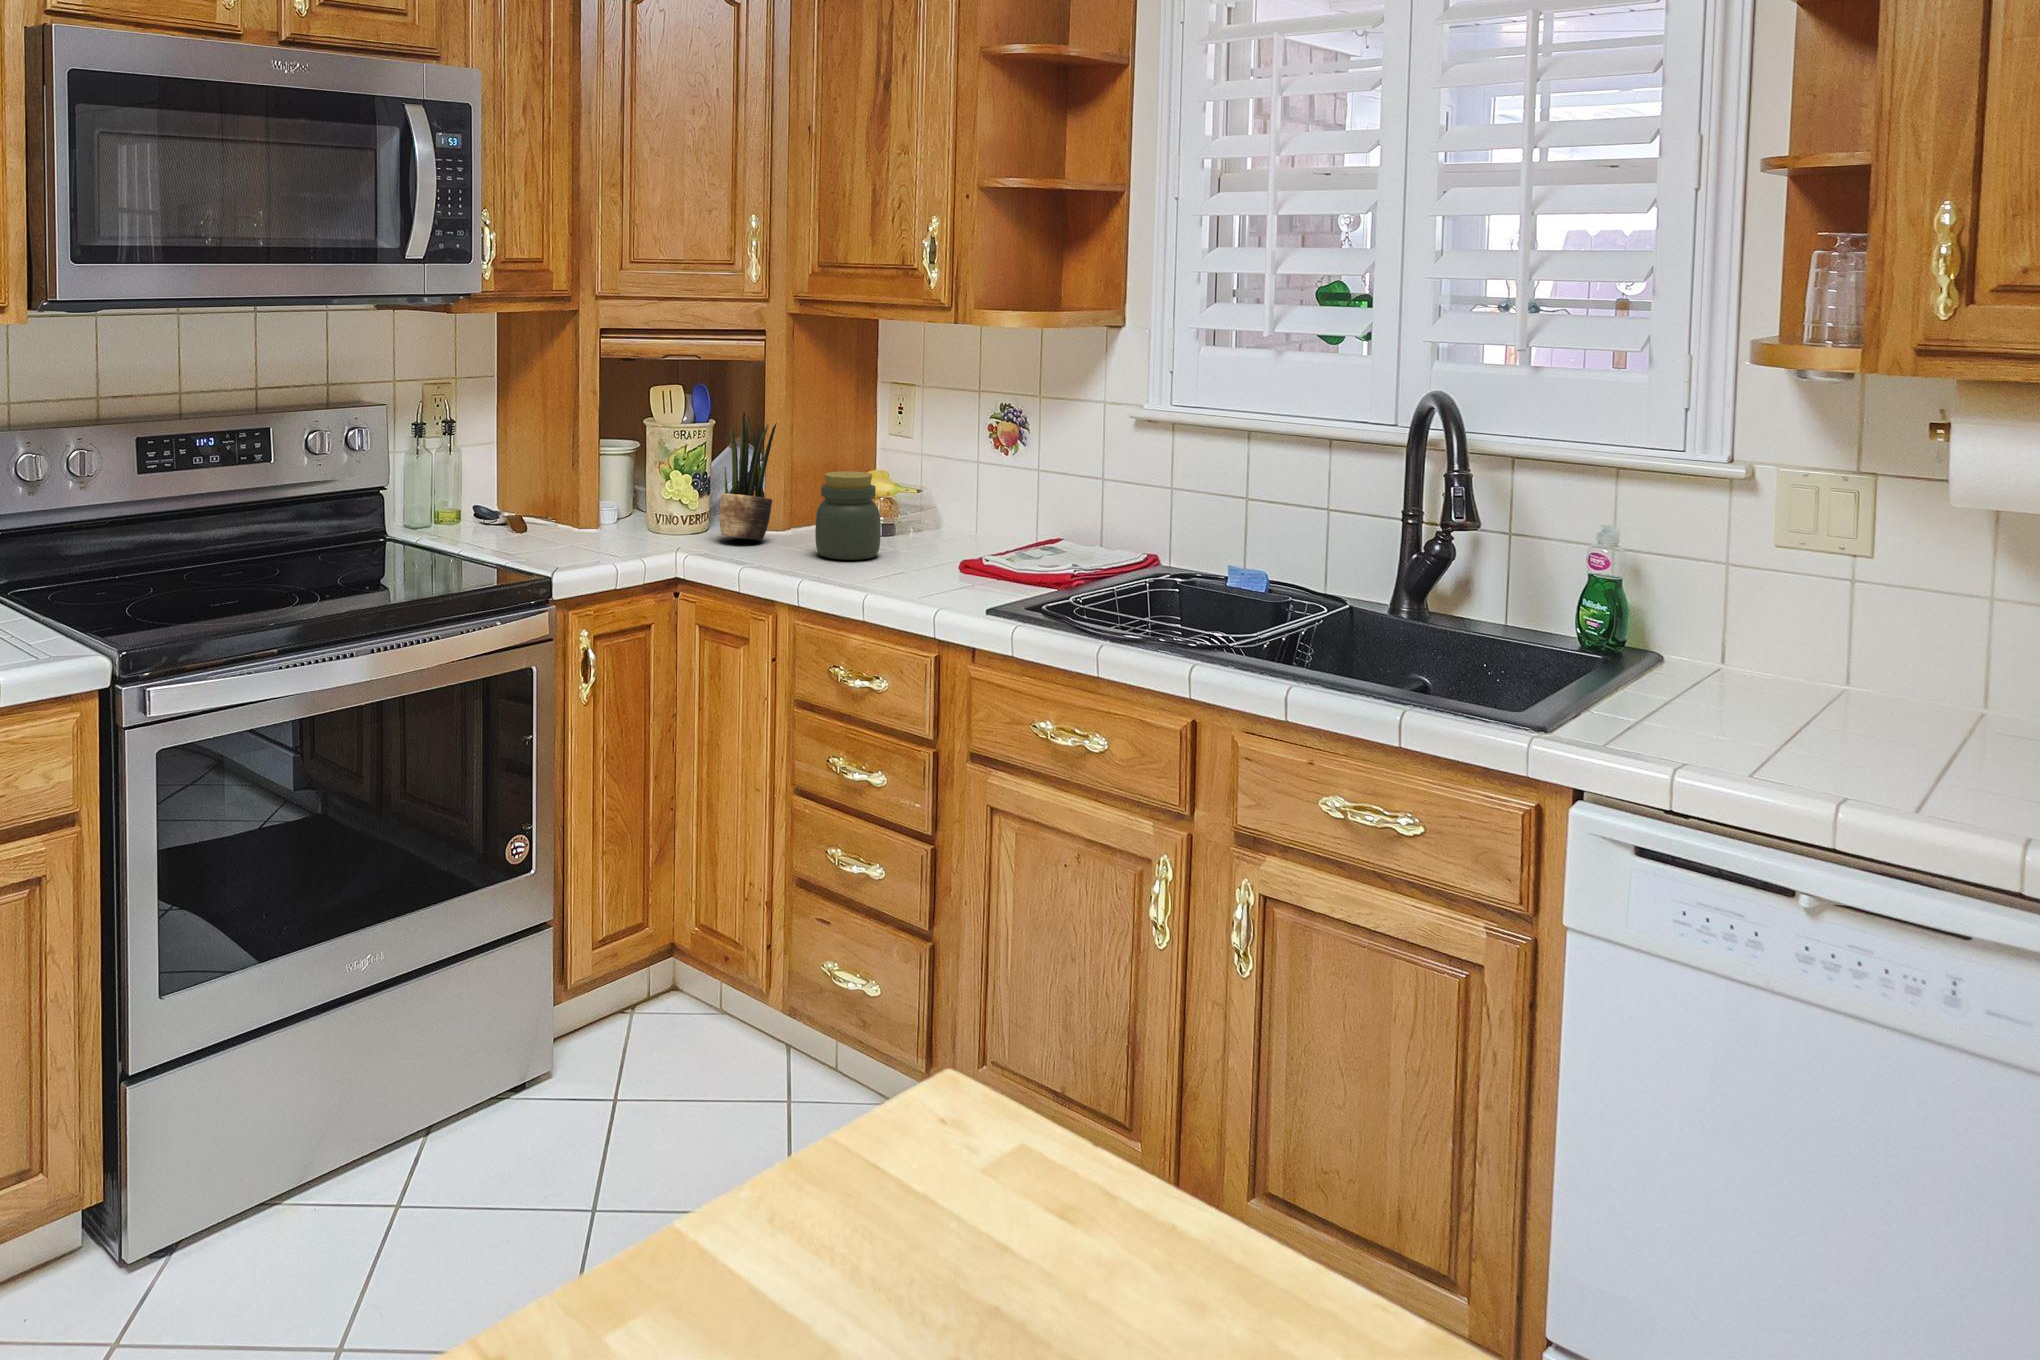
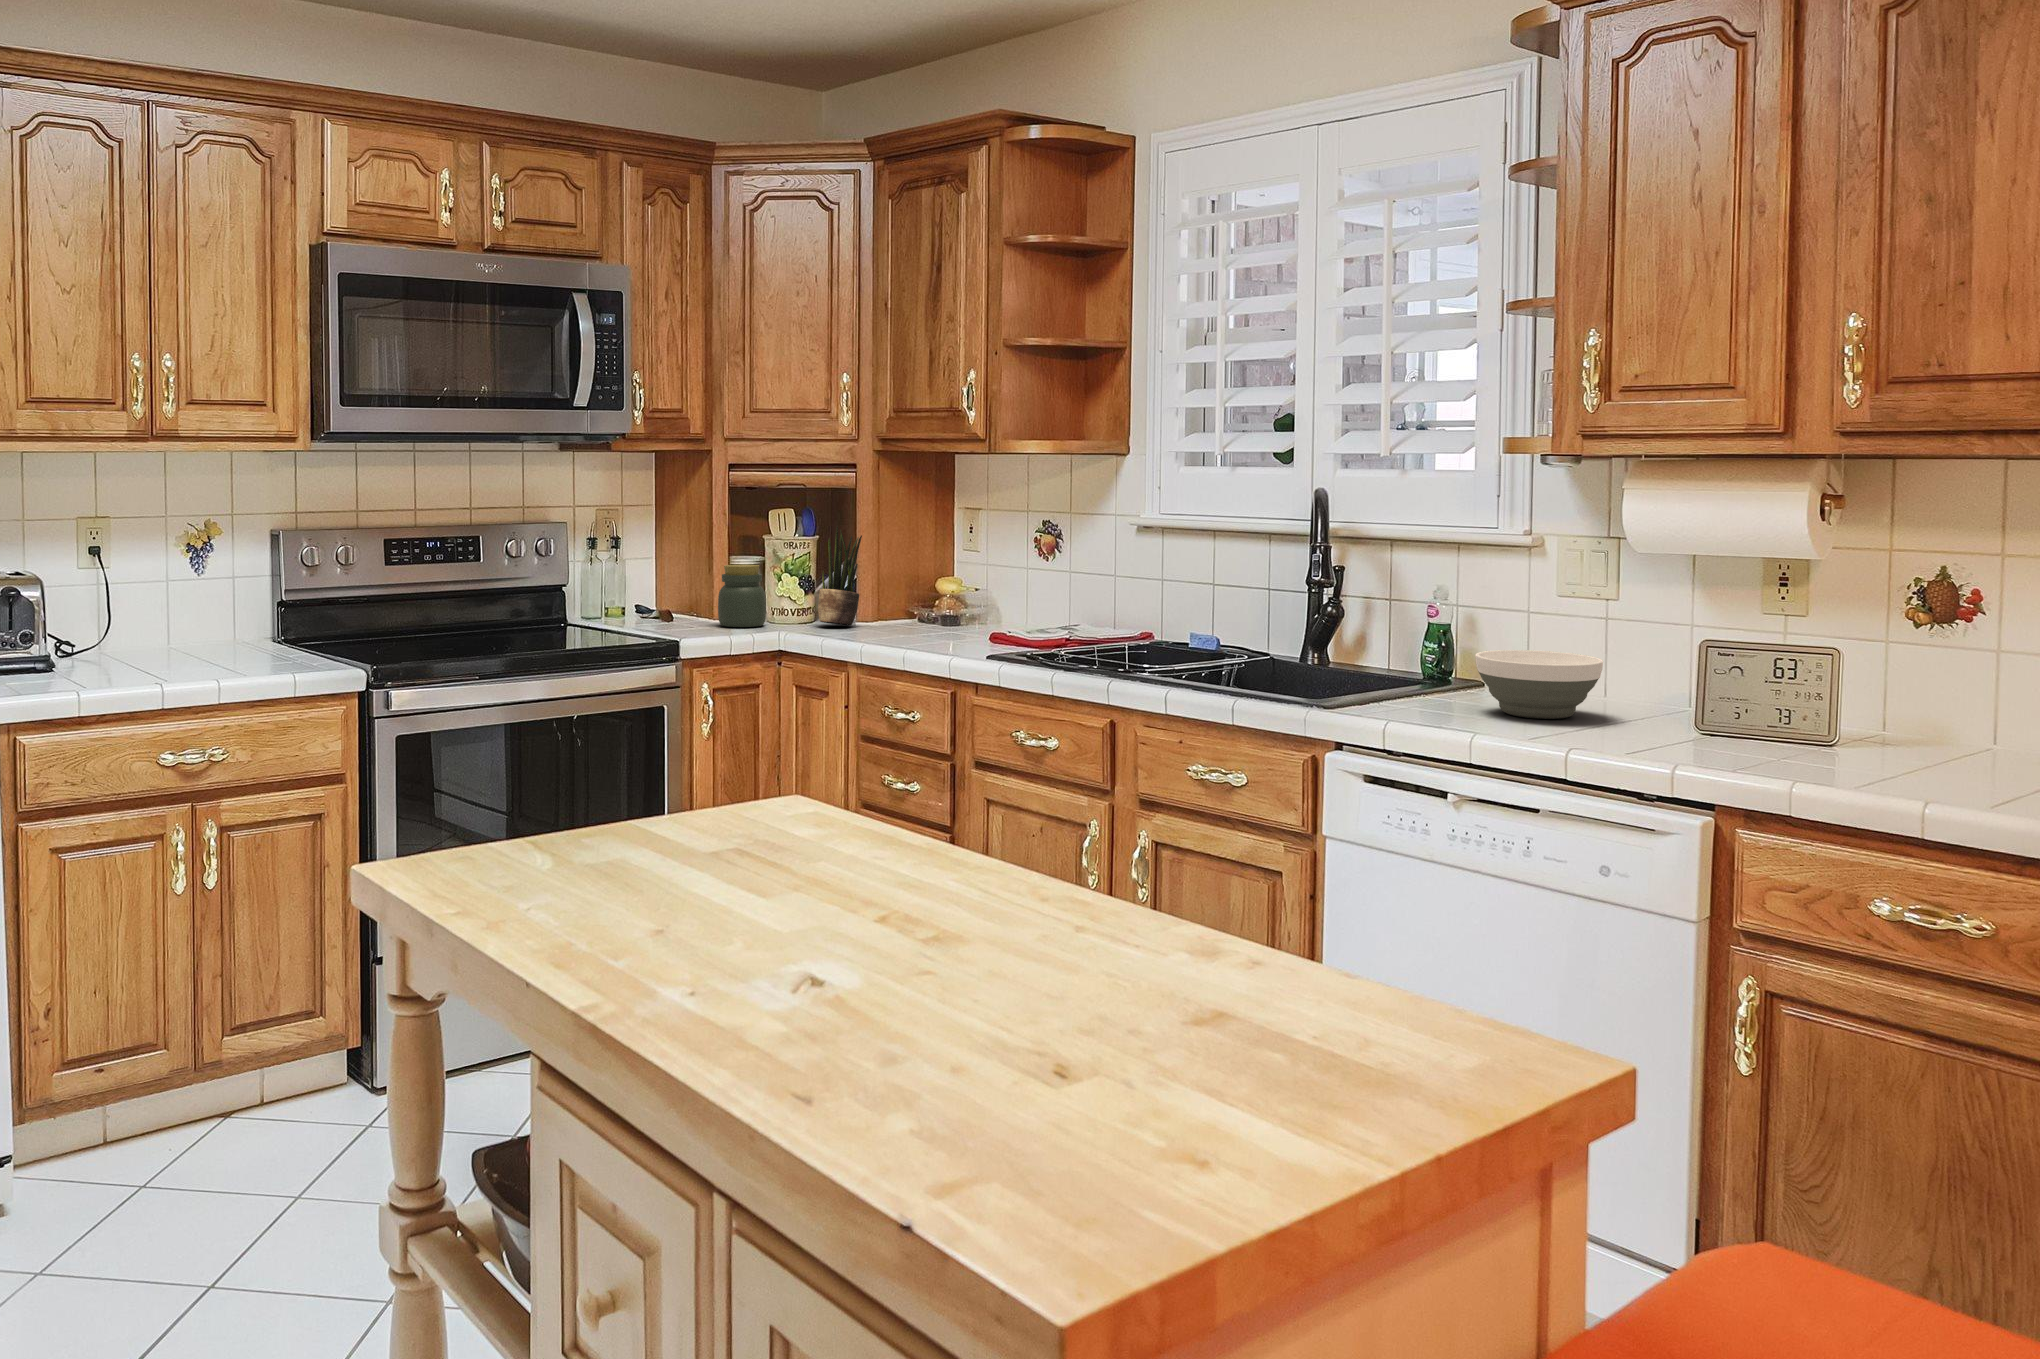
jar: present [815,471,881,560] -> present [718,565,766,627]
bowl: none [1742,639,1942,752] -> present [1475,650,1603,719]

